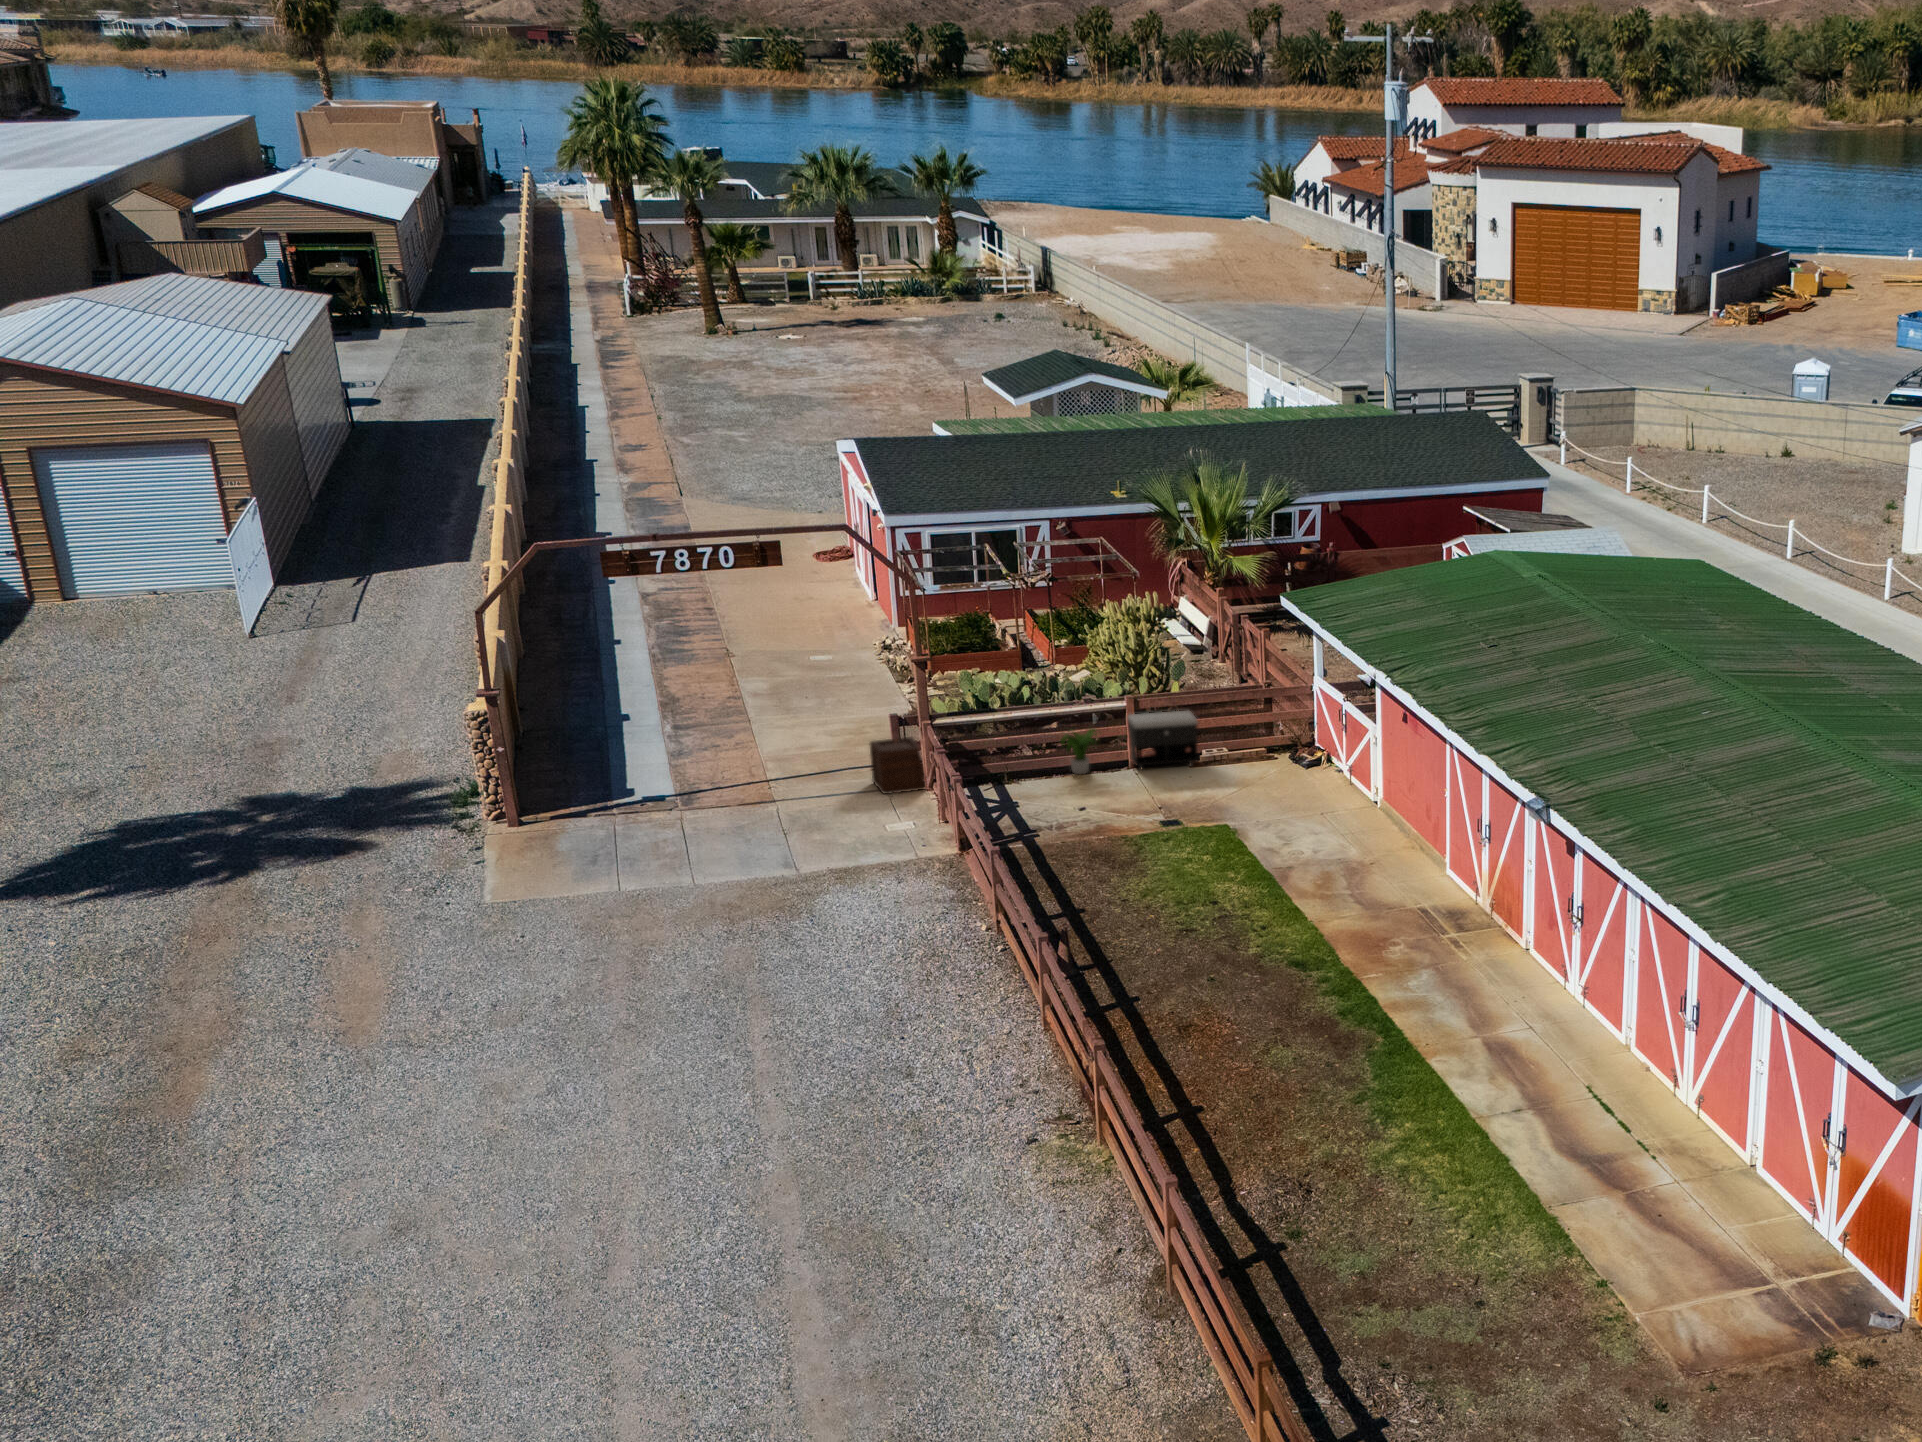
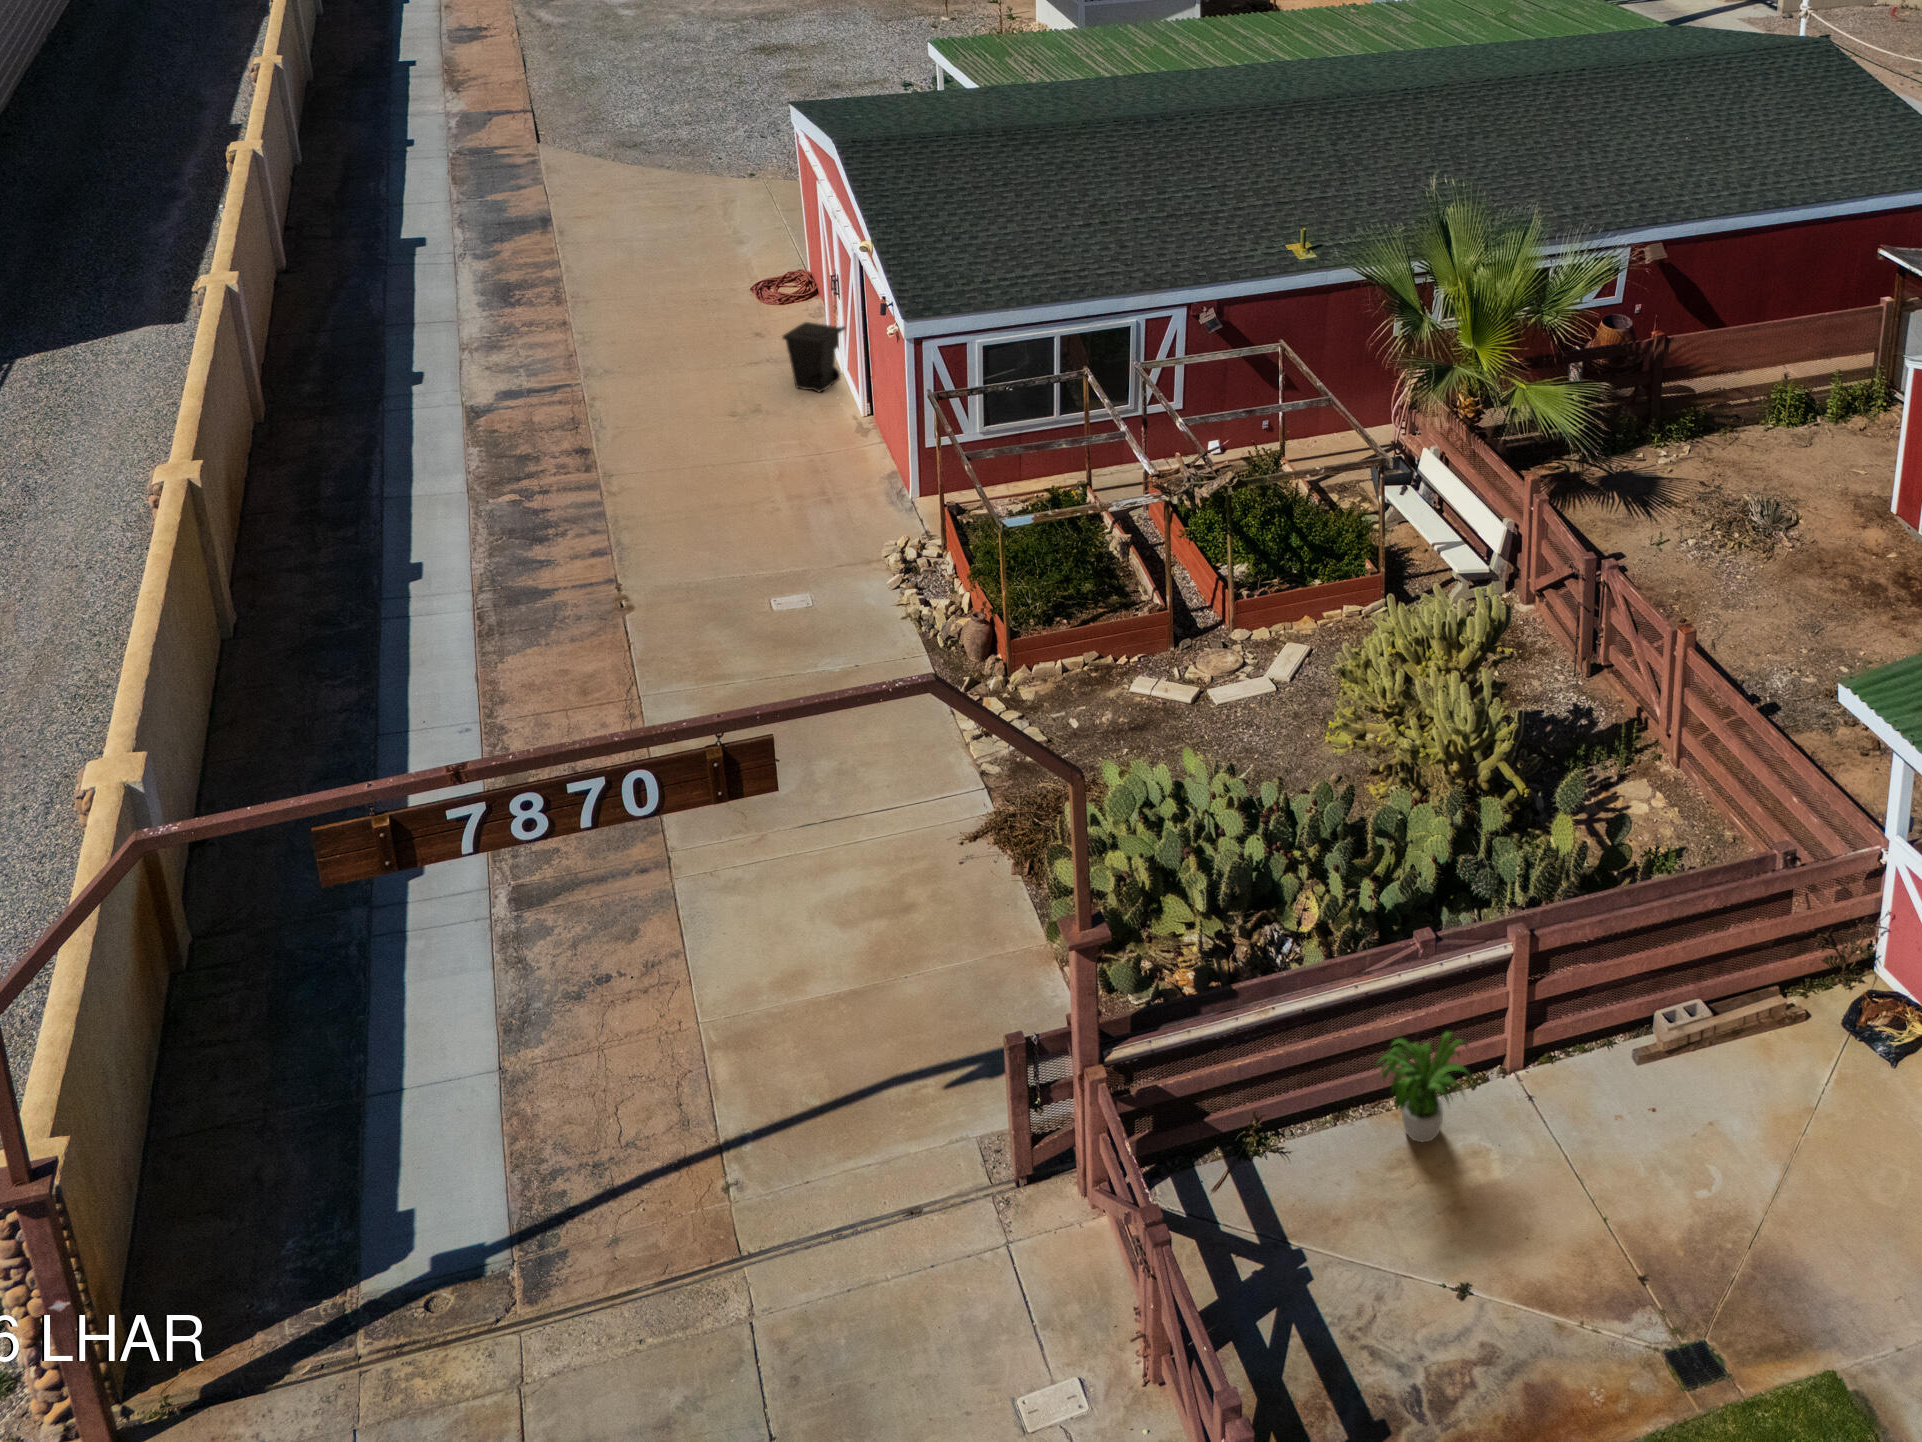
trash can: none [827,549,865,589] -> present [783,322,845,392]
storage bench: present [1127,711,1198,767] -> none [1508,955,1674,1110]
wooden crate: present [869,737,925,794] -> none [973,1111,1108,1288]

